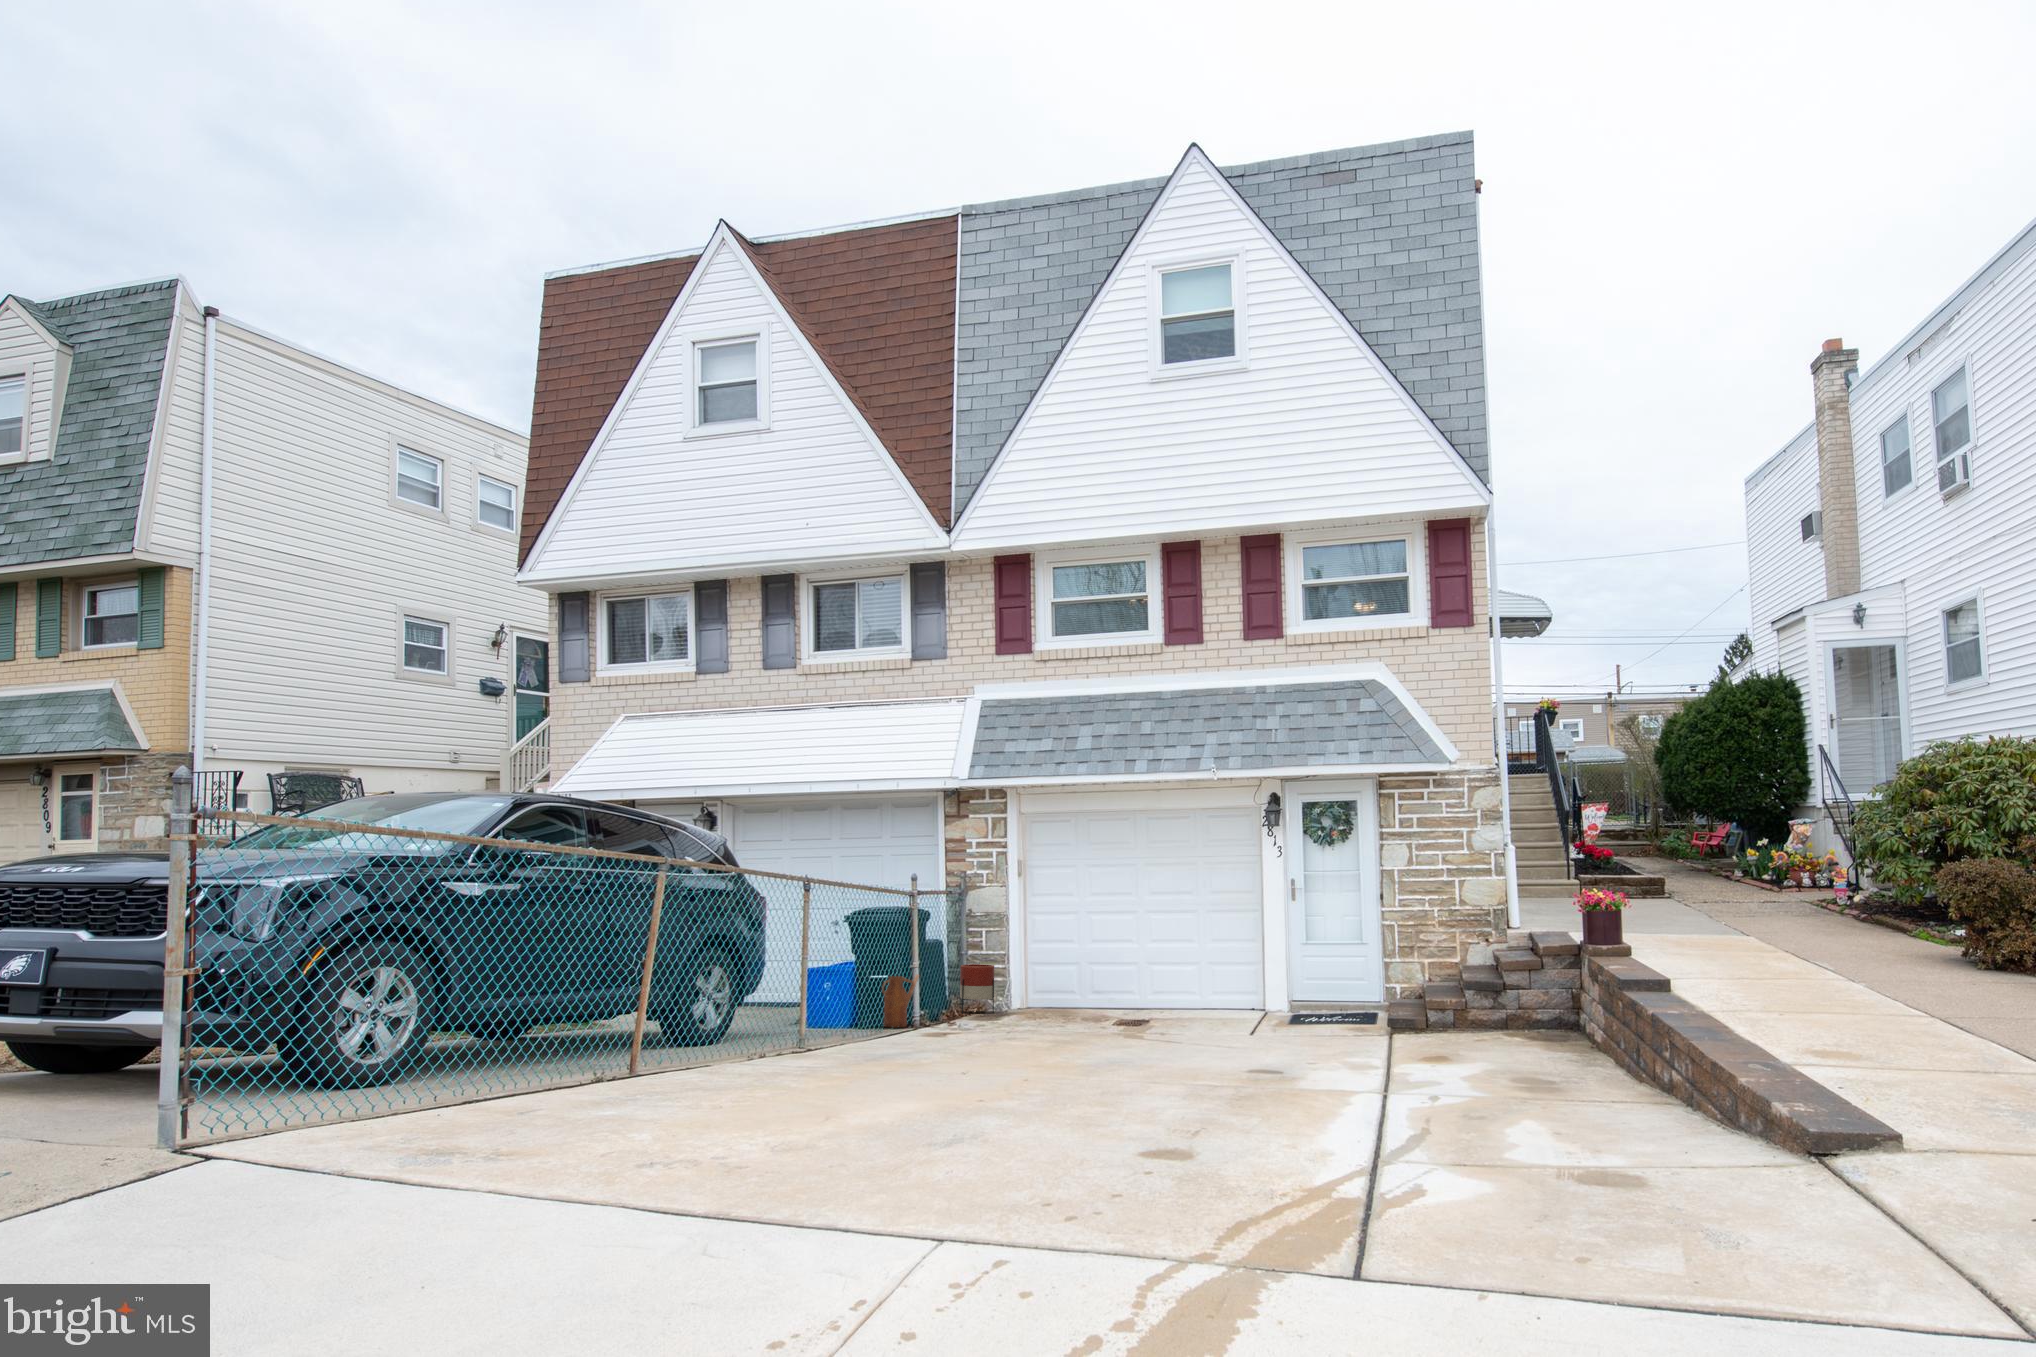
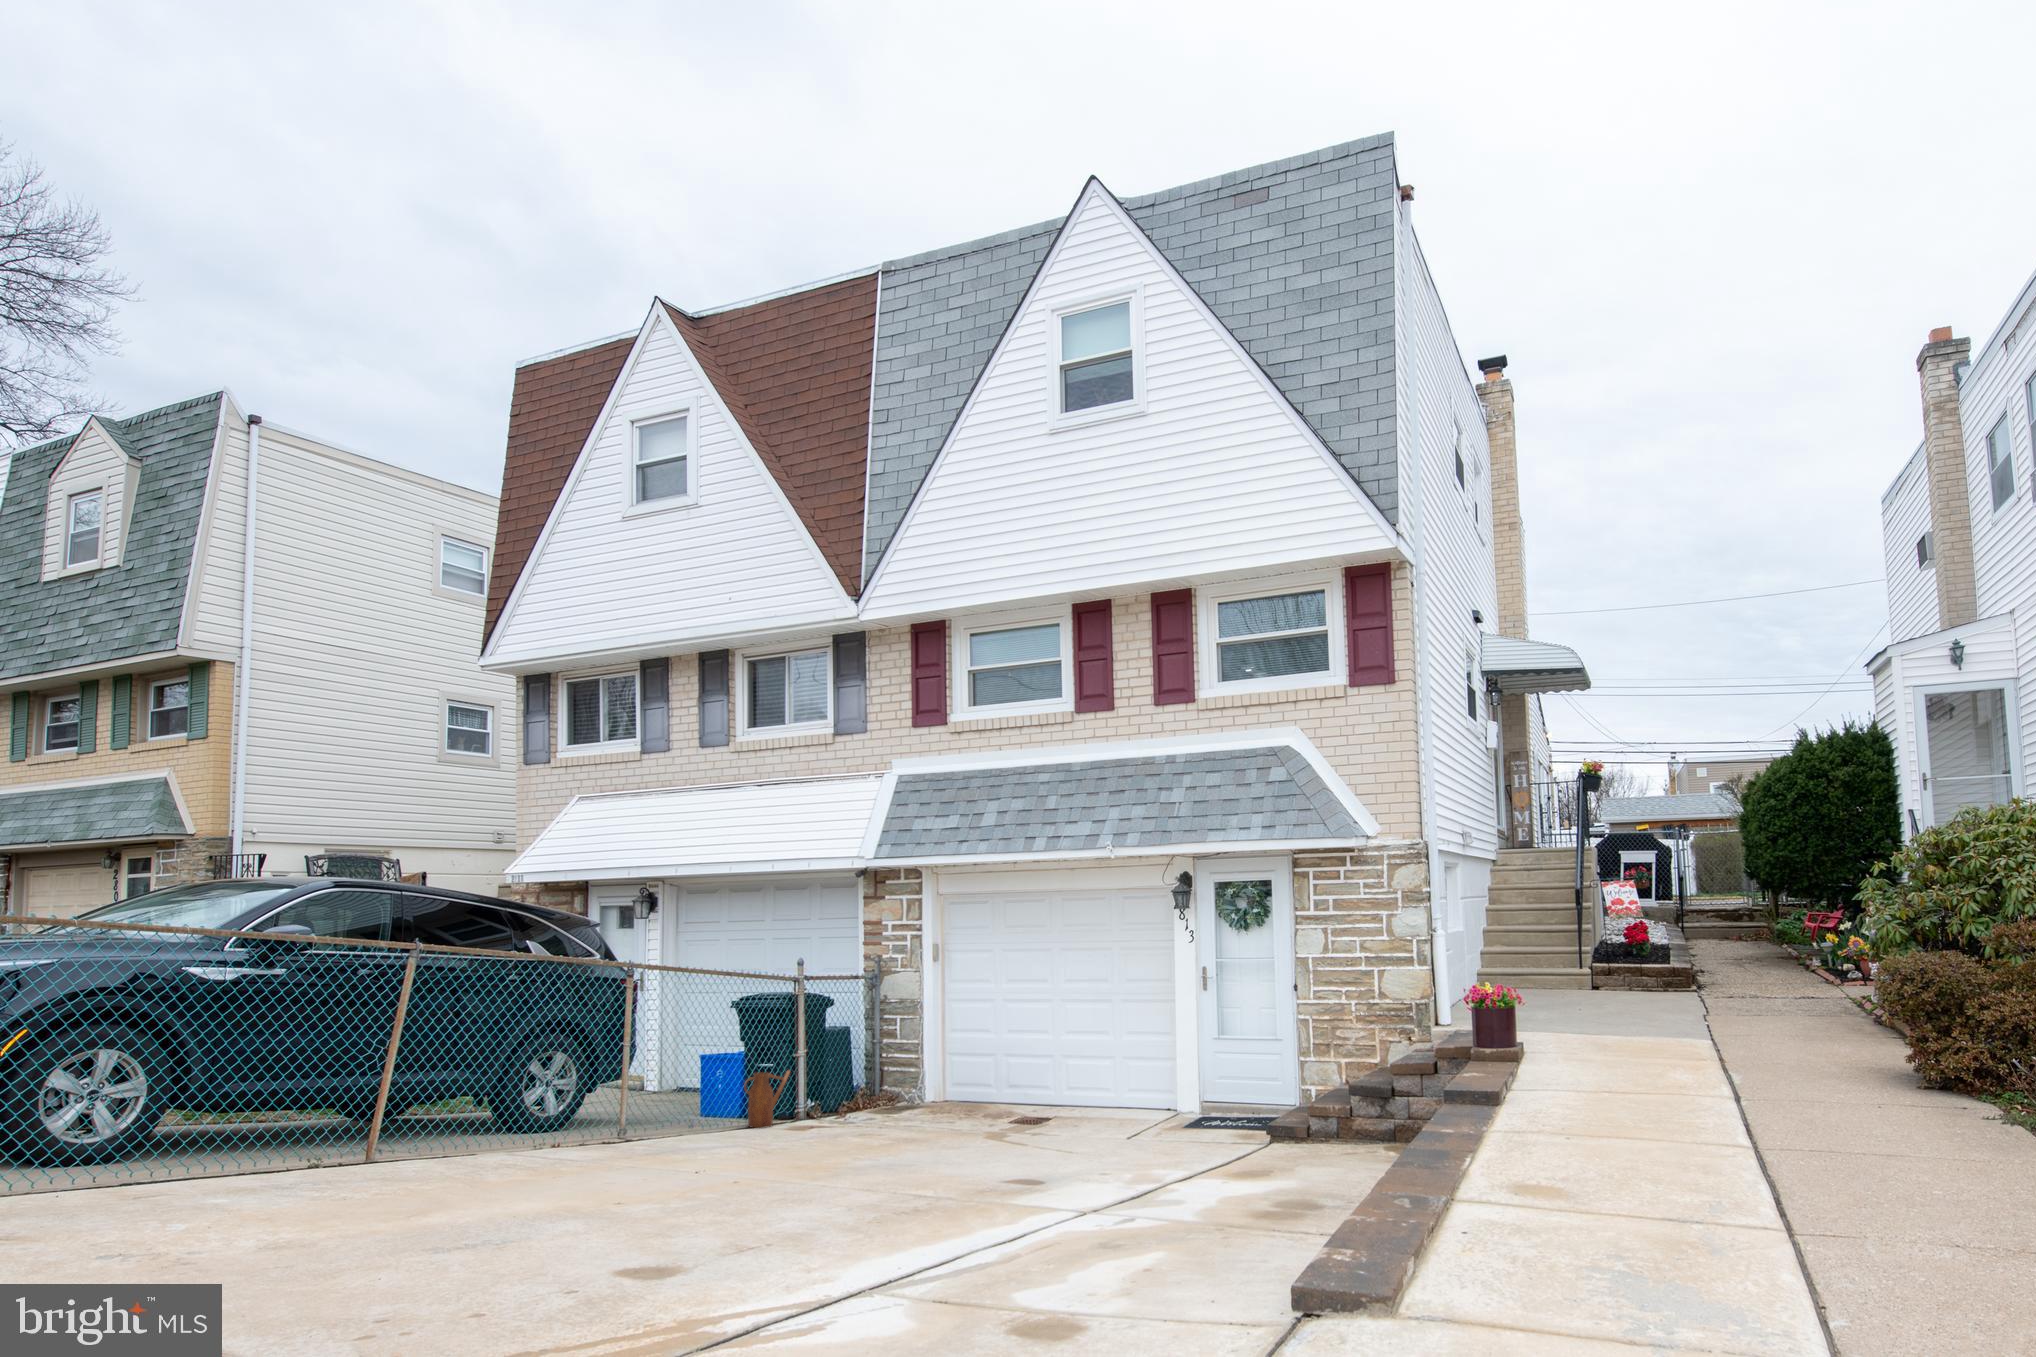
planter: present [960,964,994,1014] -> none [866,1054,902,1107]

